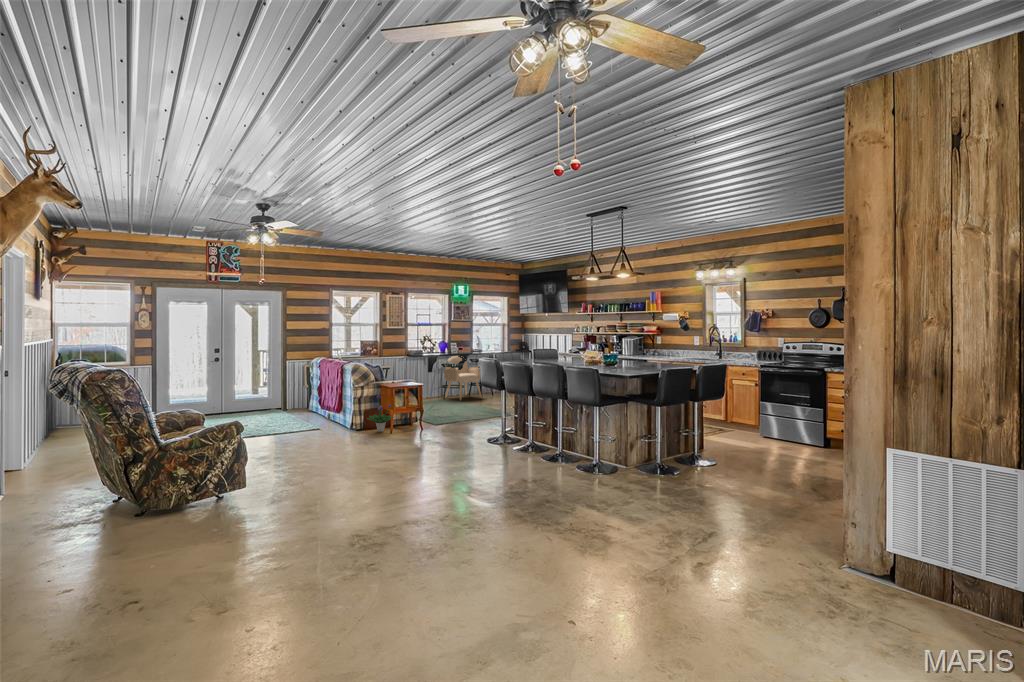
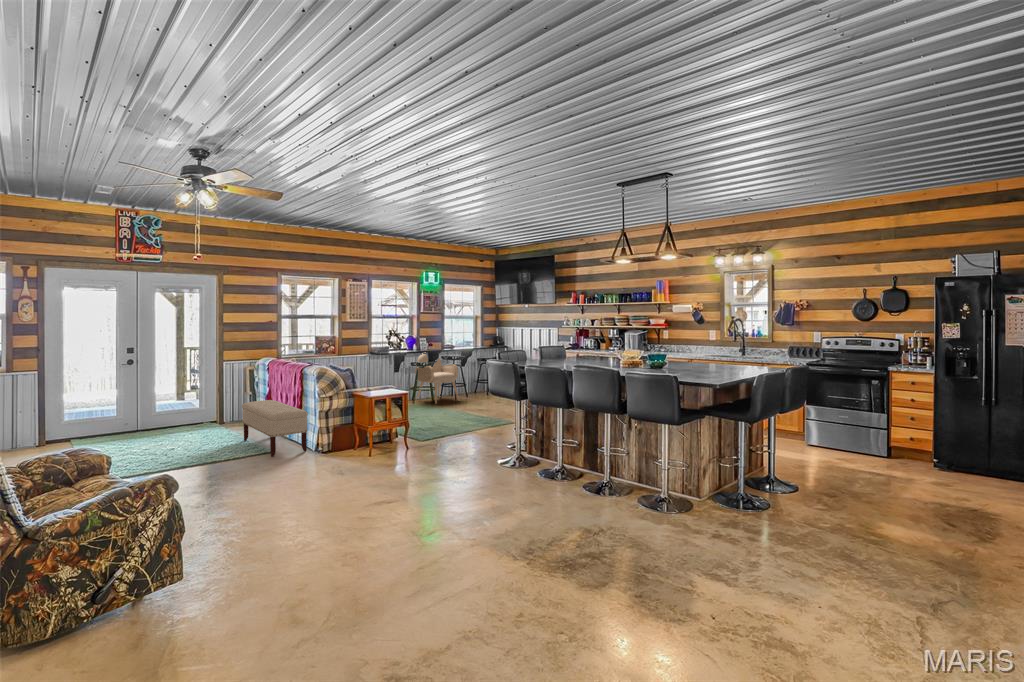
bench: none [298,390,346,432] -> present [242,400,308,457]
potted plant: present [367,395,394,432] -> none [336,407,372,454]

